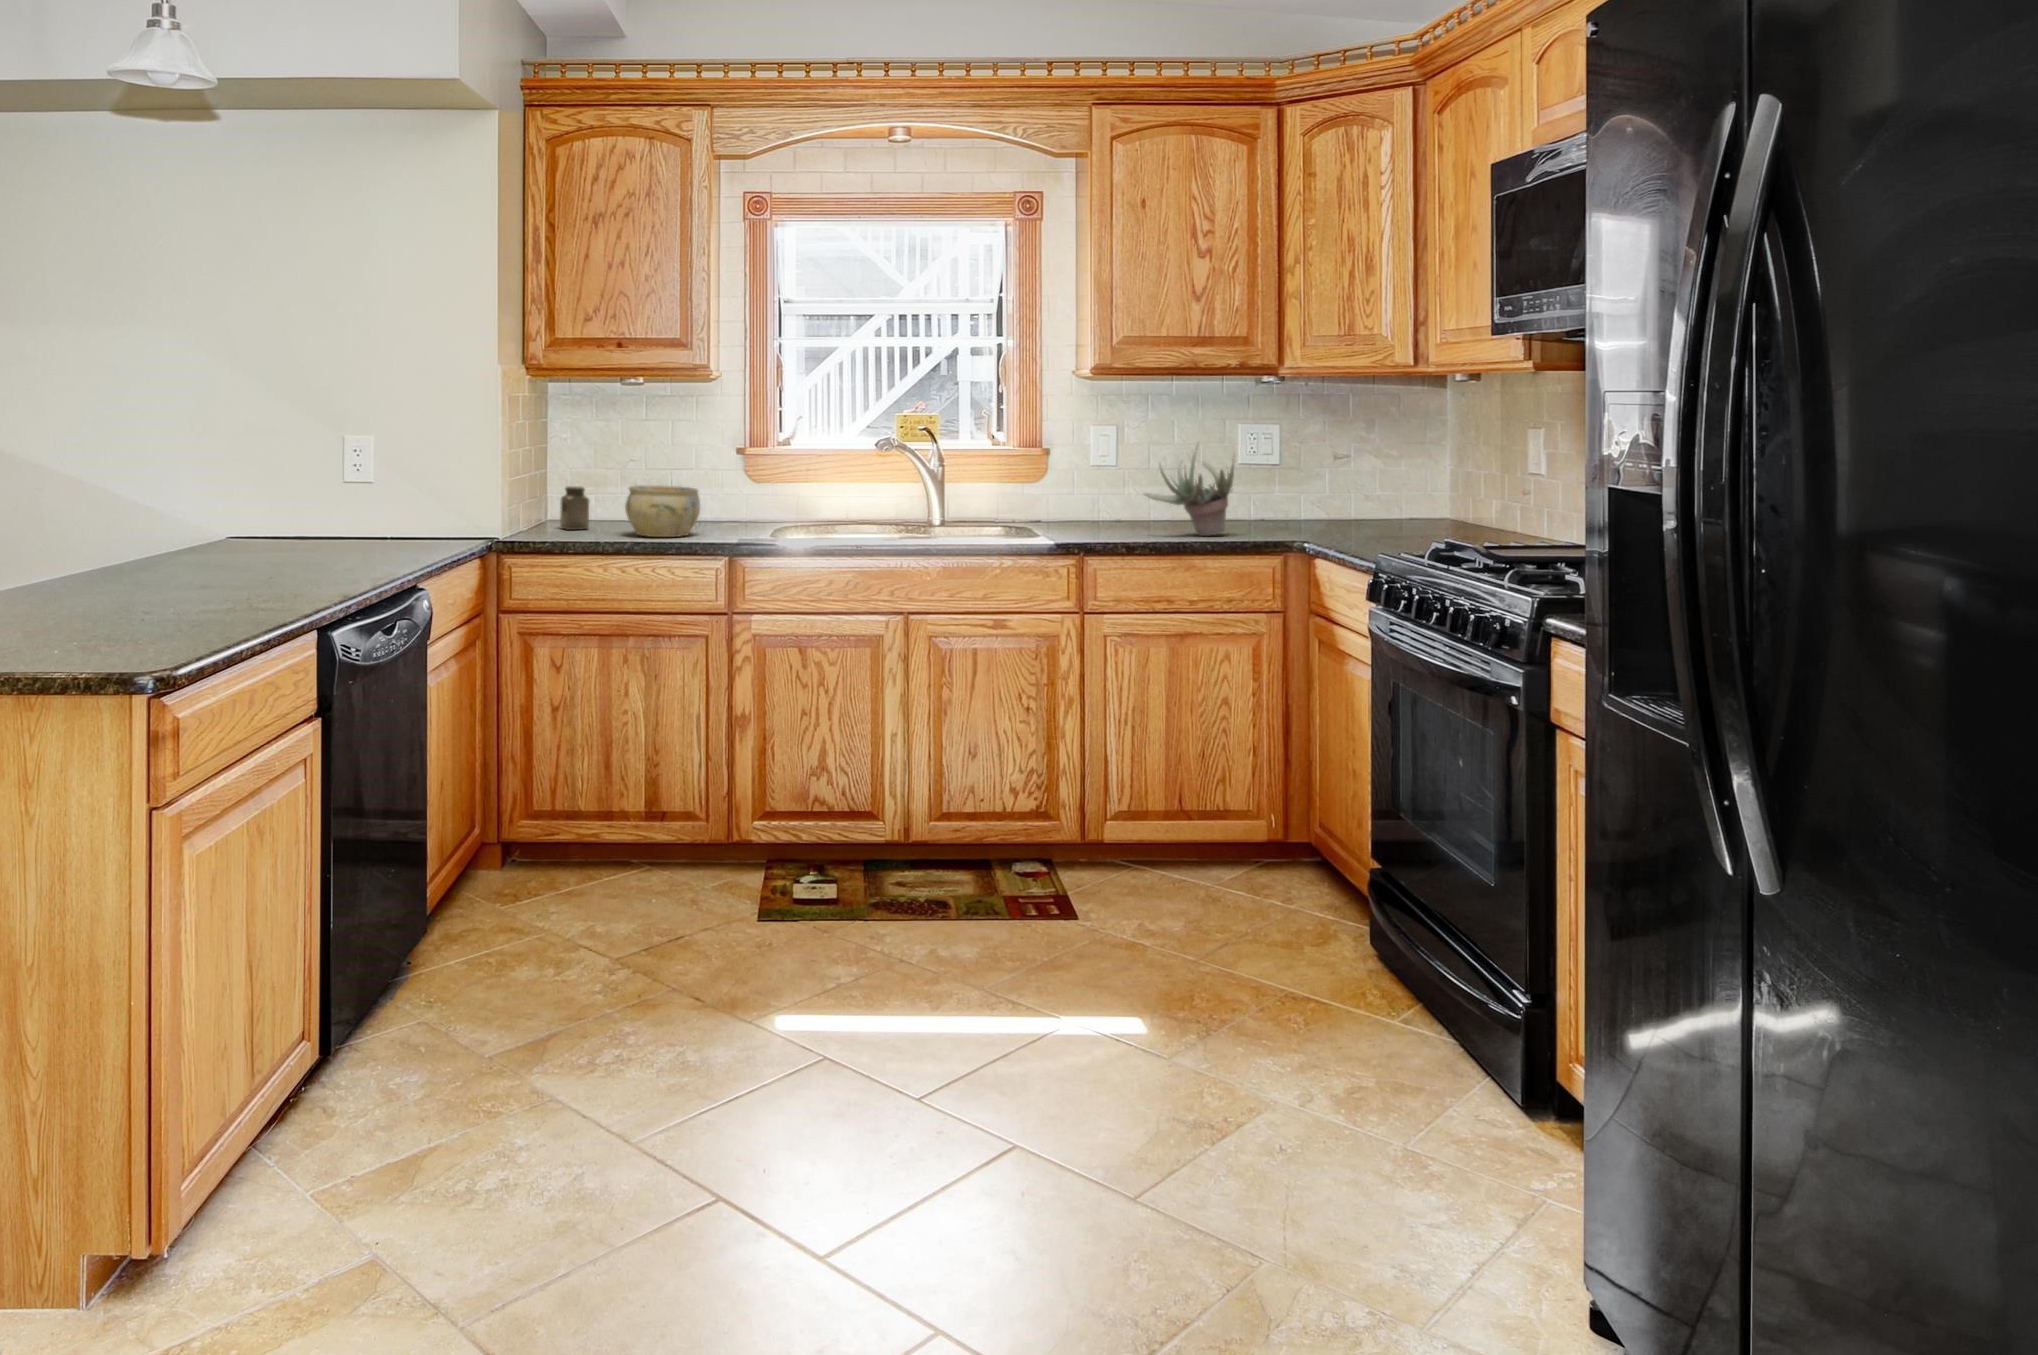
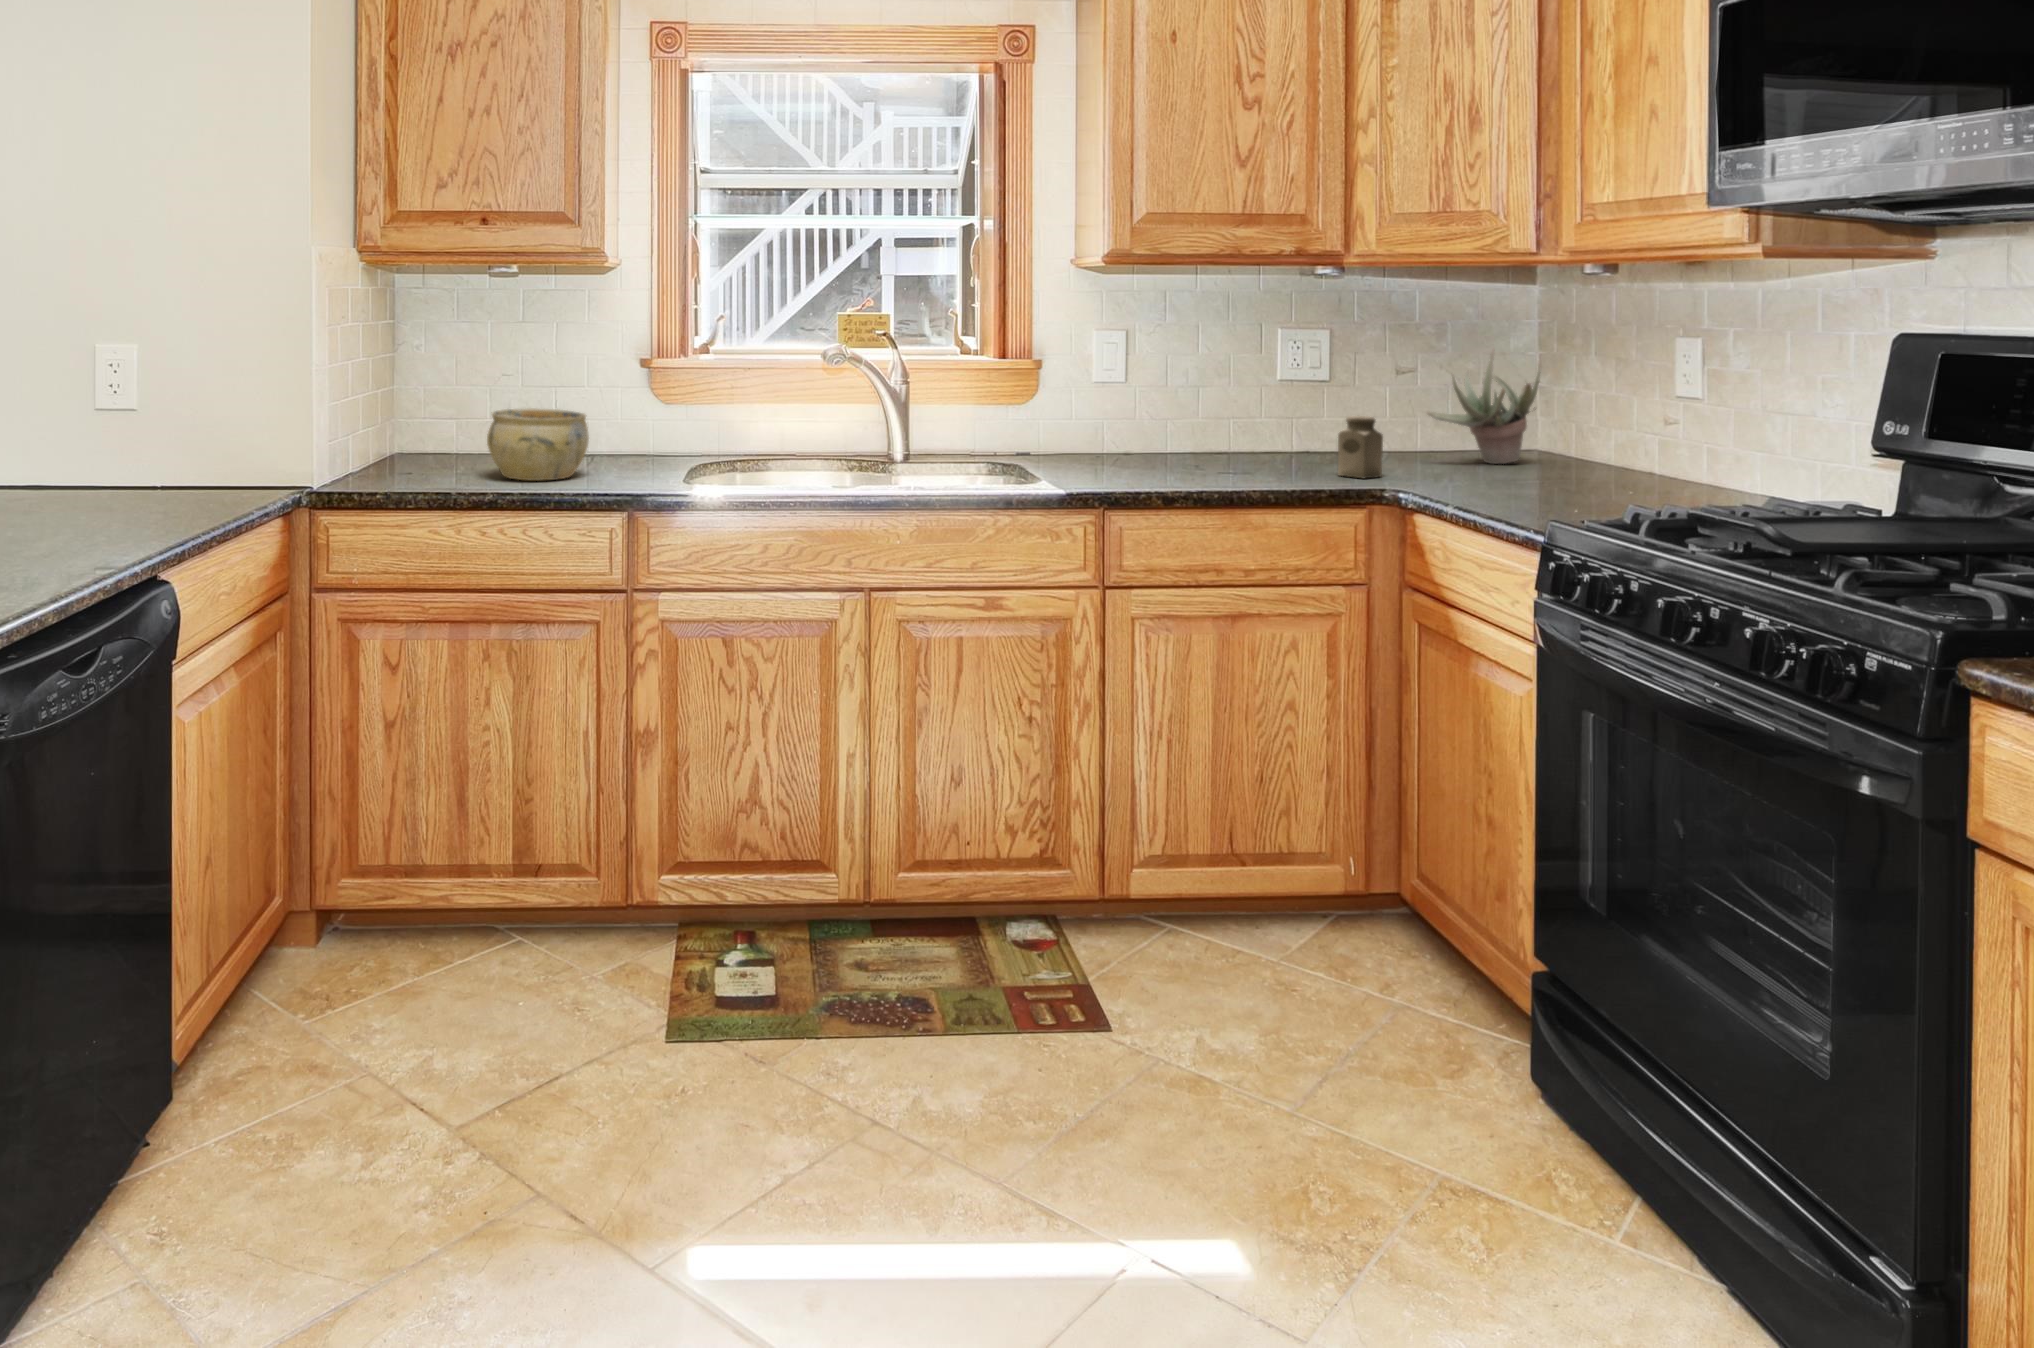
succulent plant: present [1145,445,1234,536] -> present [1426,350,1540,464]
salt shaker: present [560,486,589,530] -> present [1338,416,1383,478]

